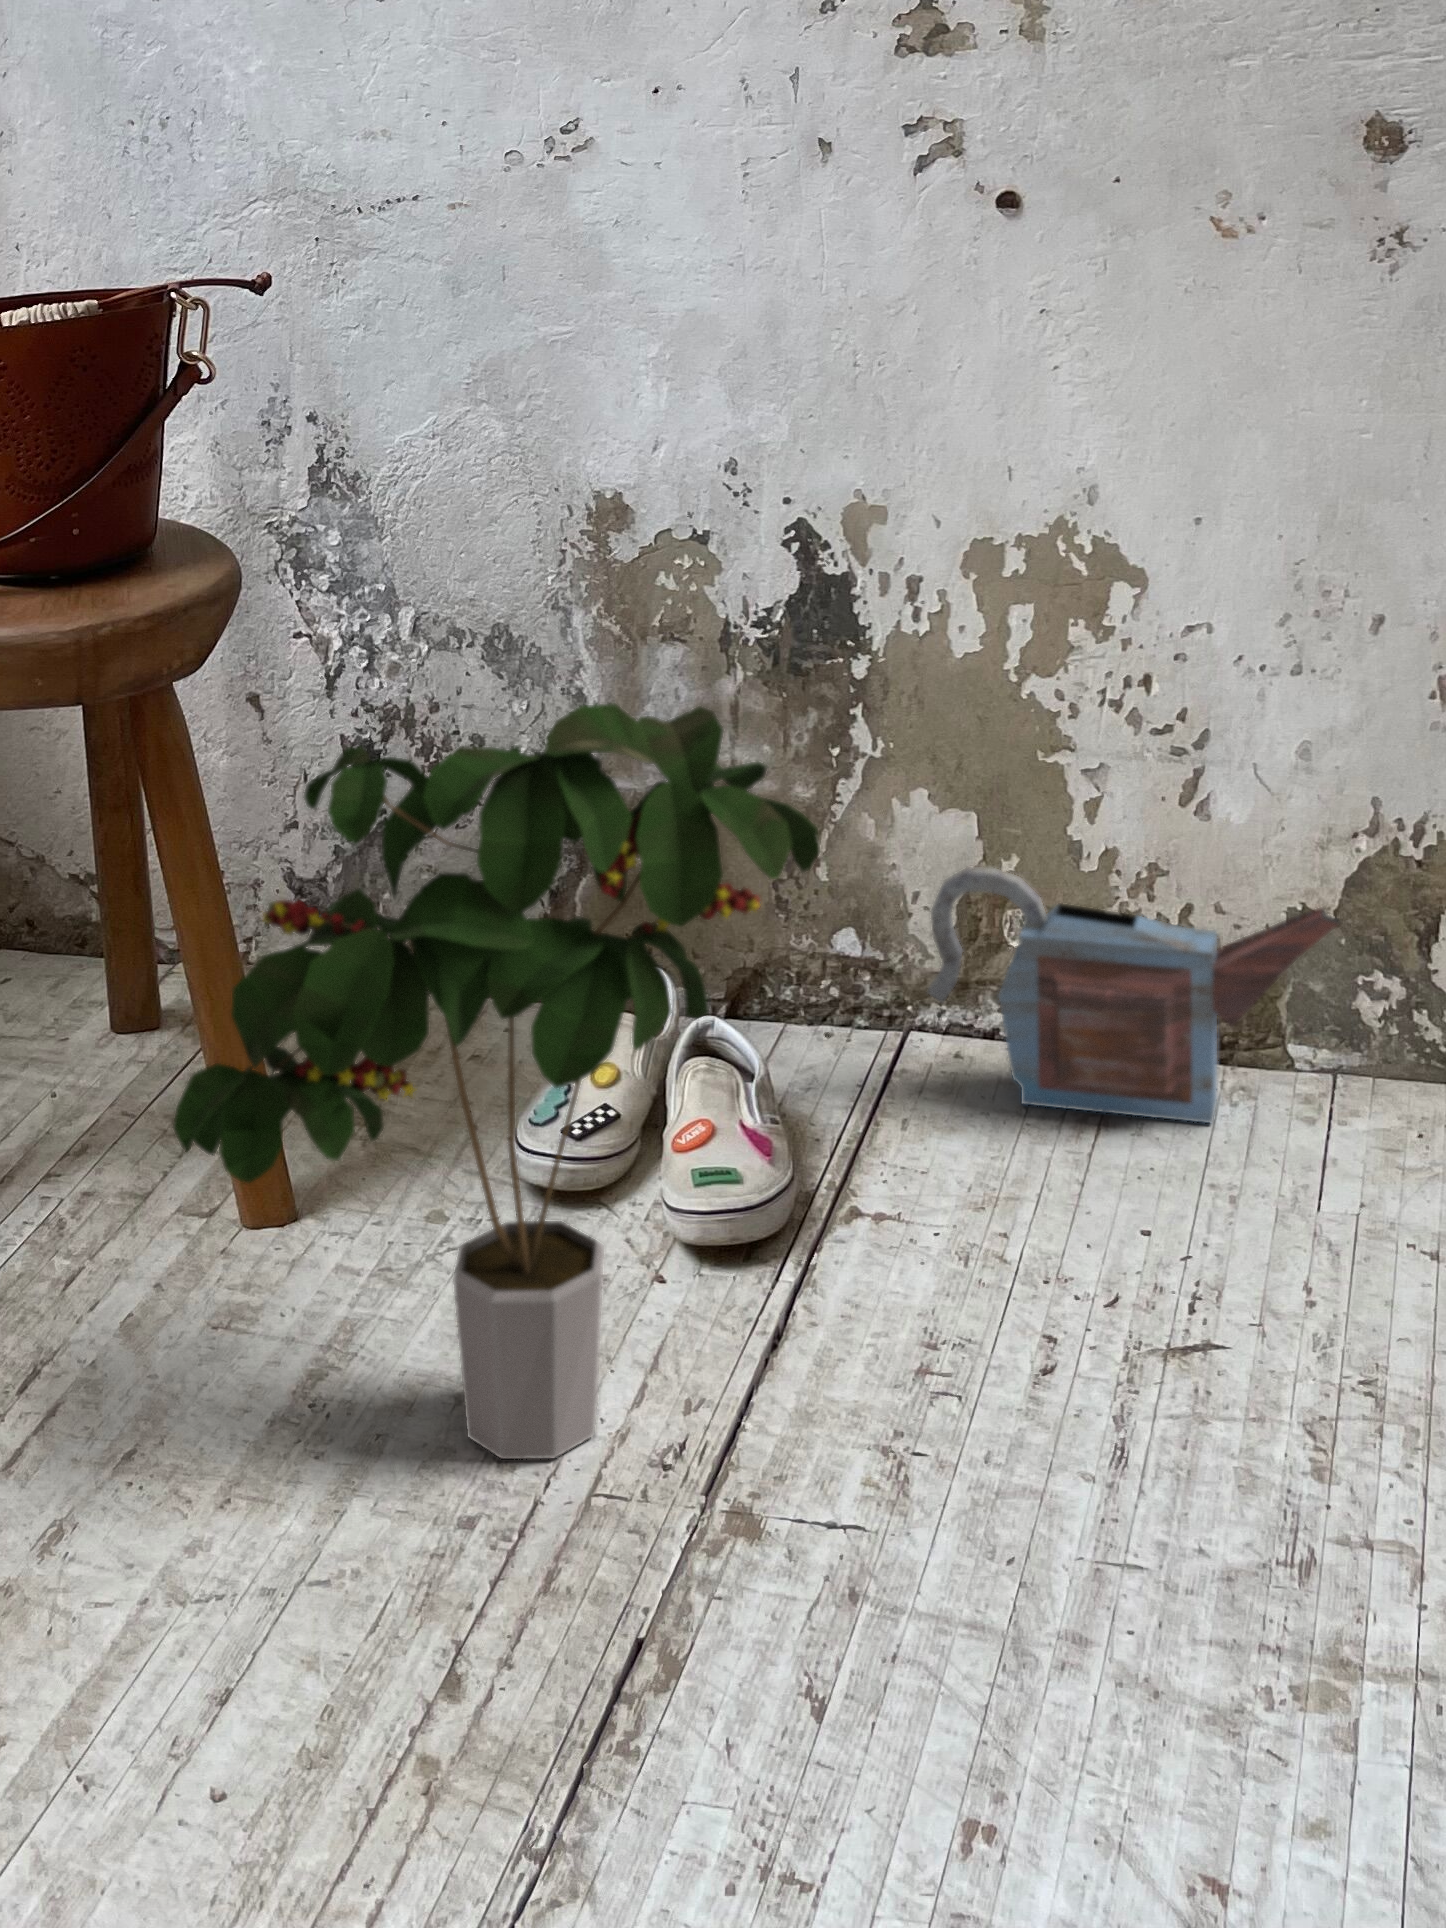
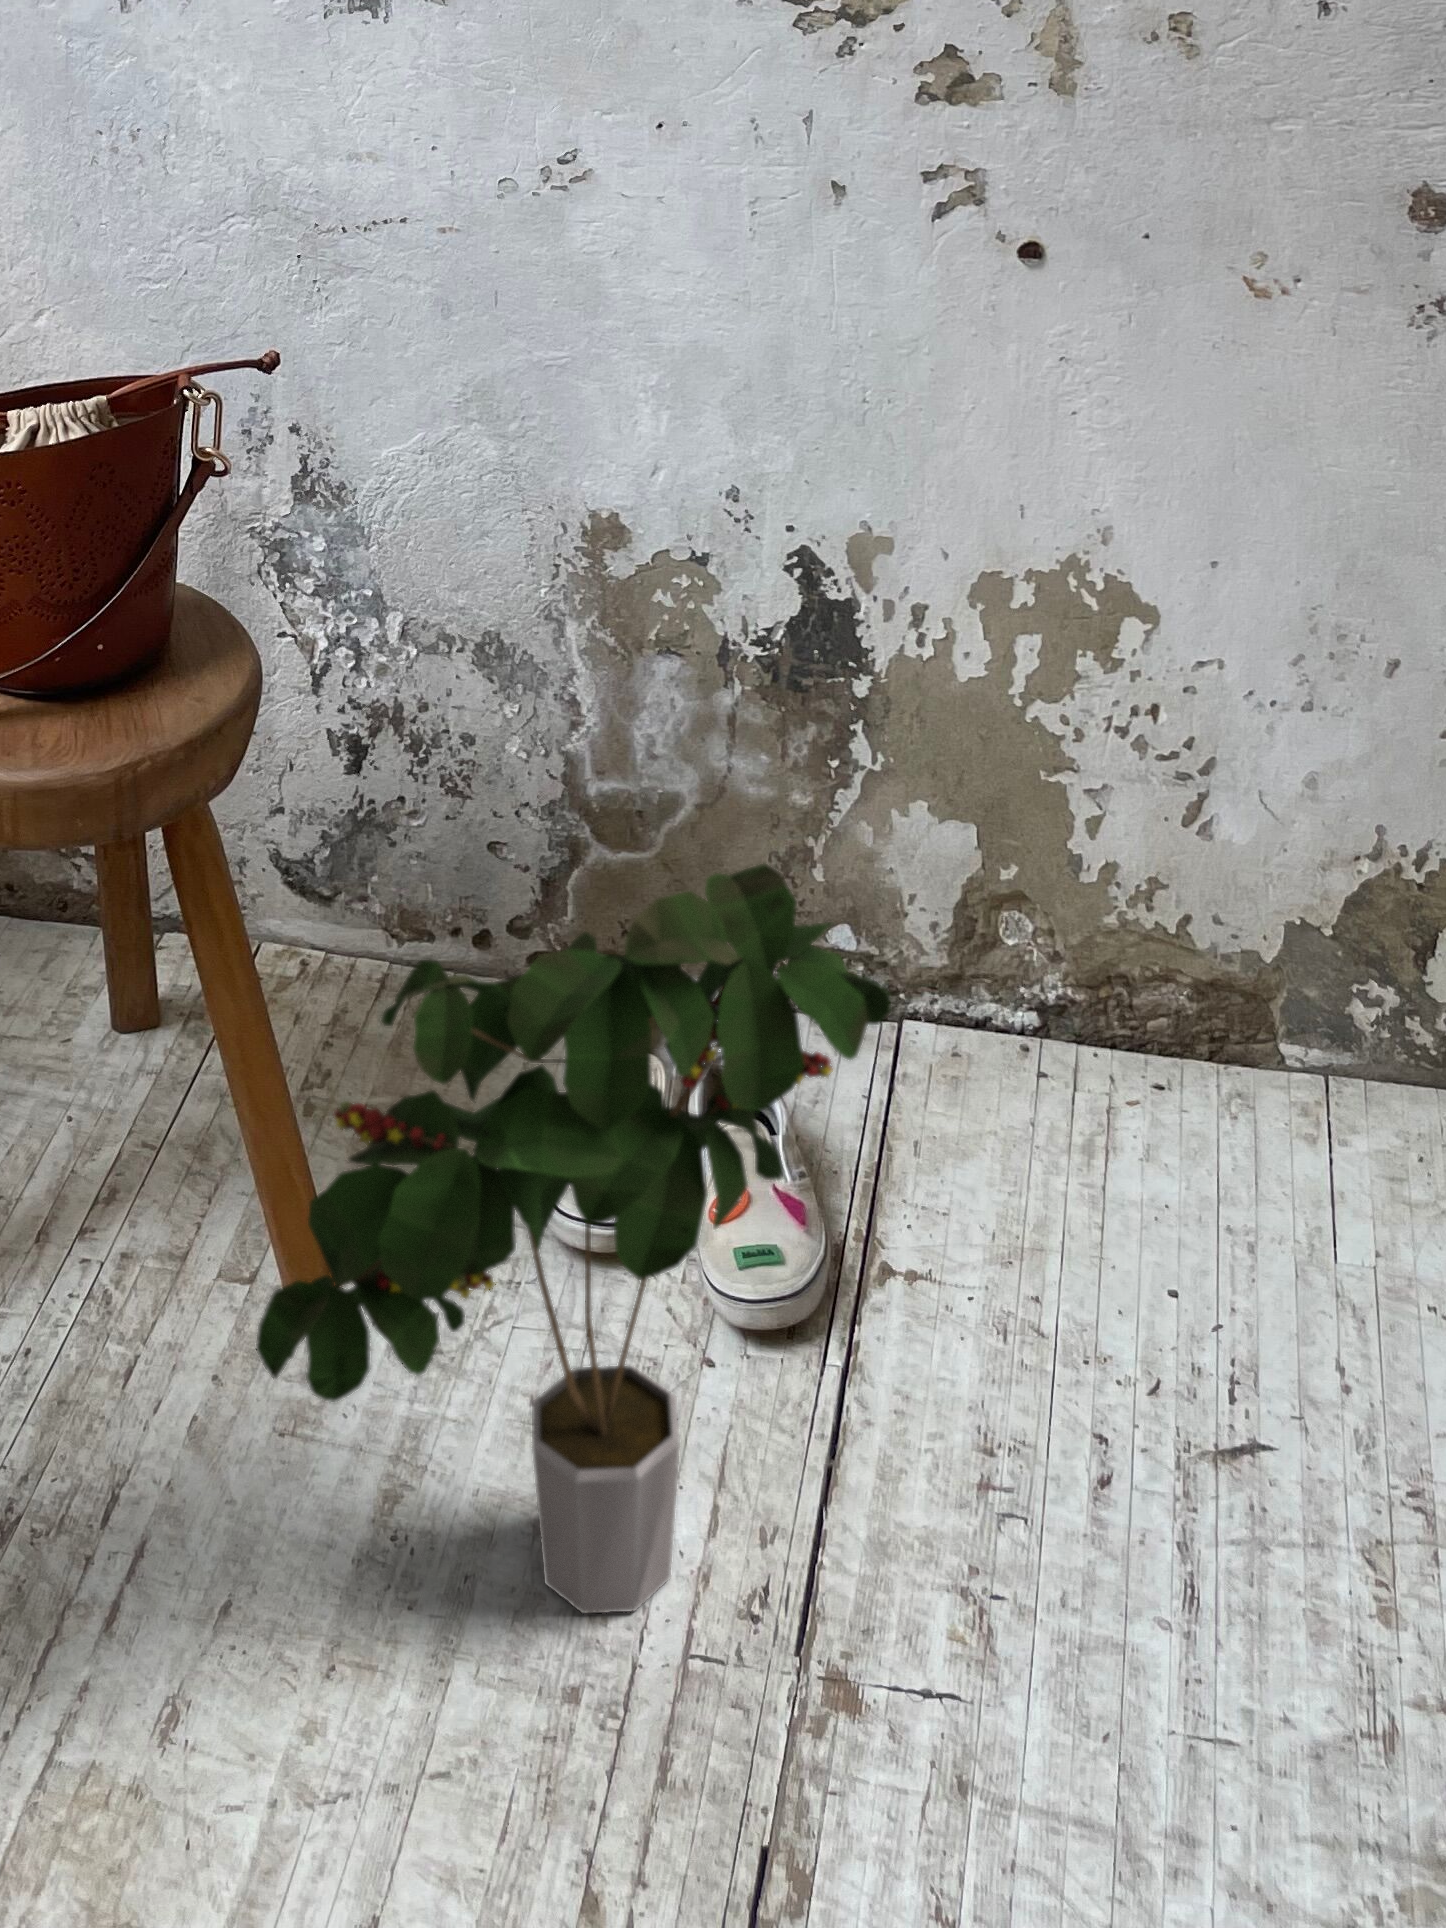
watering can: present [928,867,1339,1123] -> none [934,895,1348,1138]

